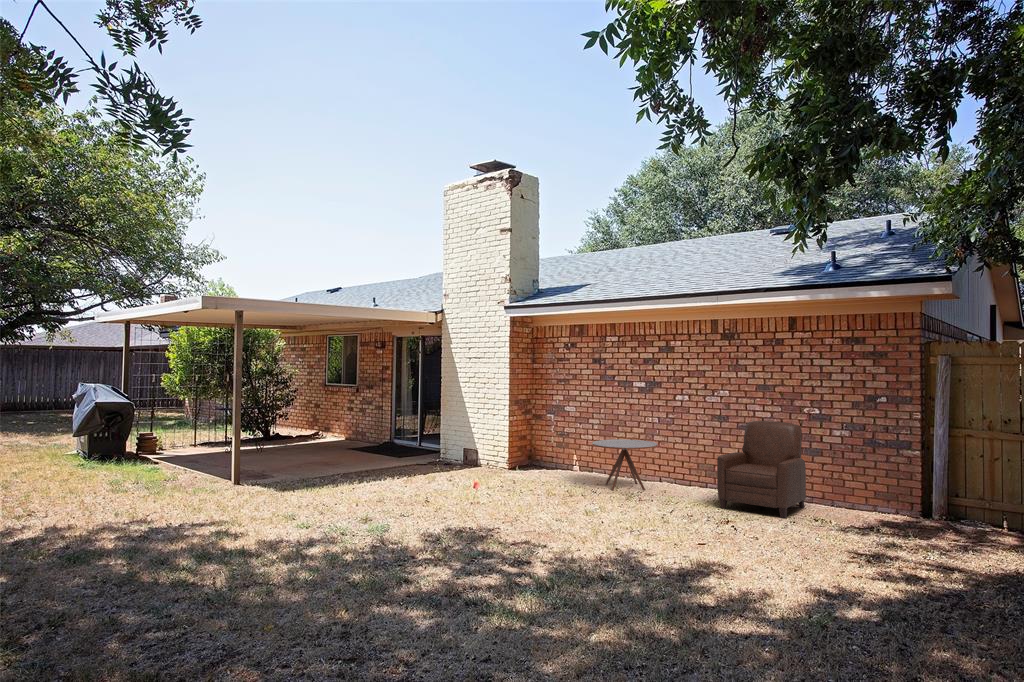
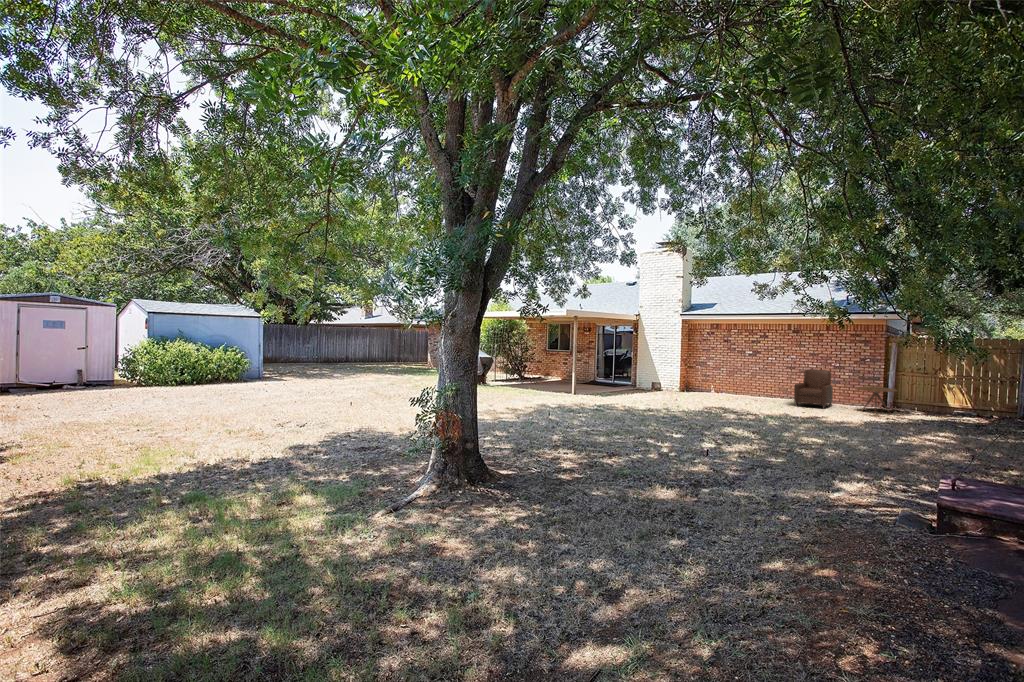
round table: present [592,439,657,490] -> present [856,387,897,413]

